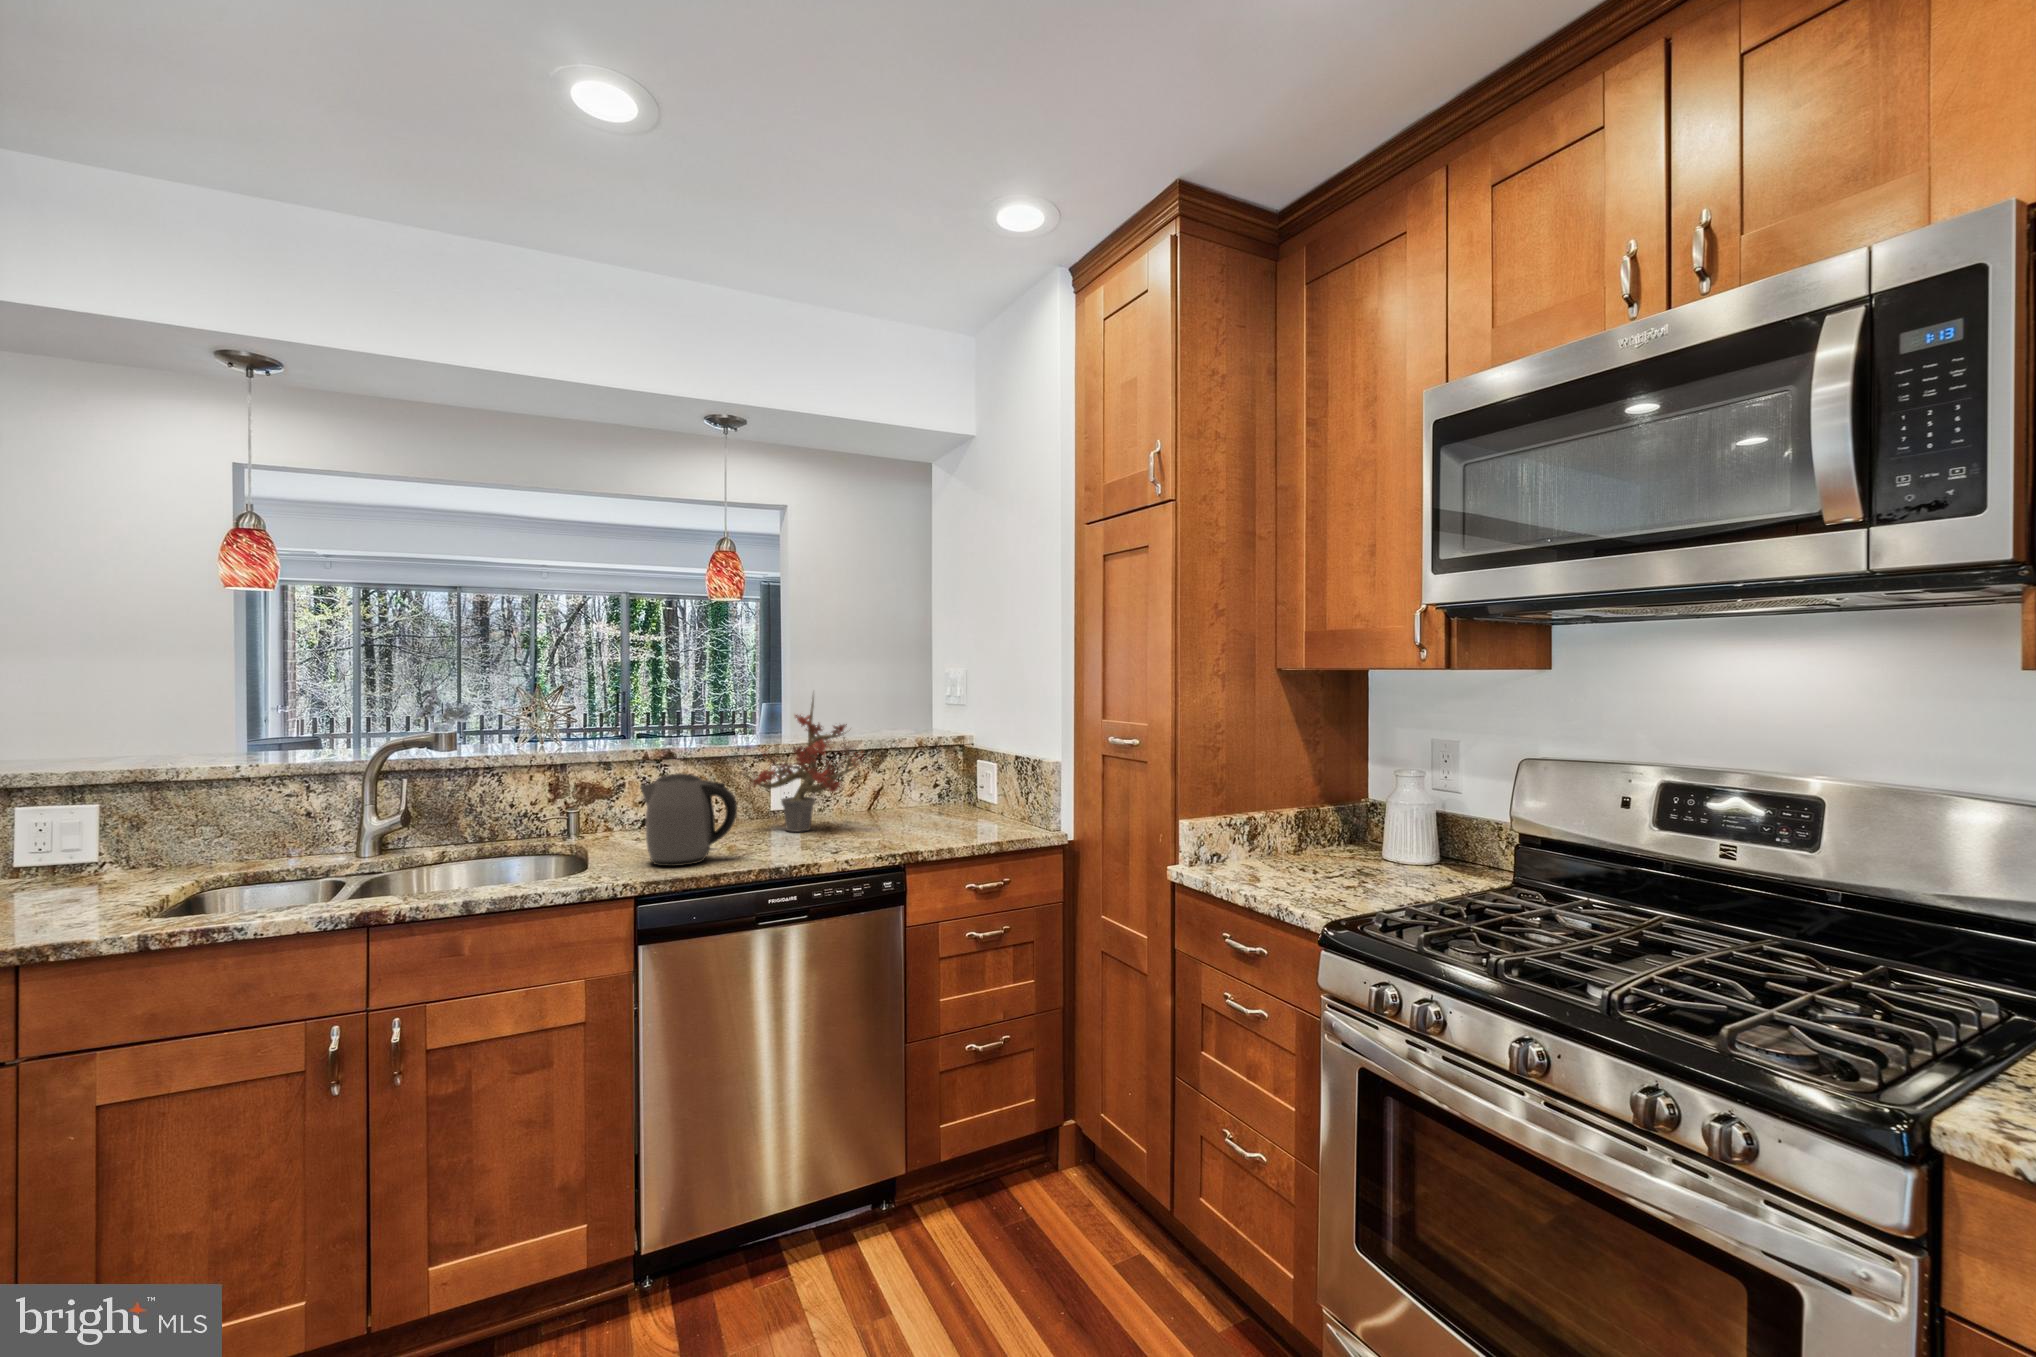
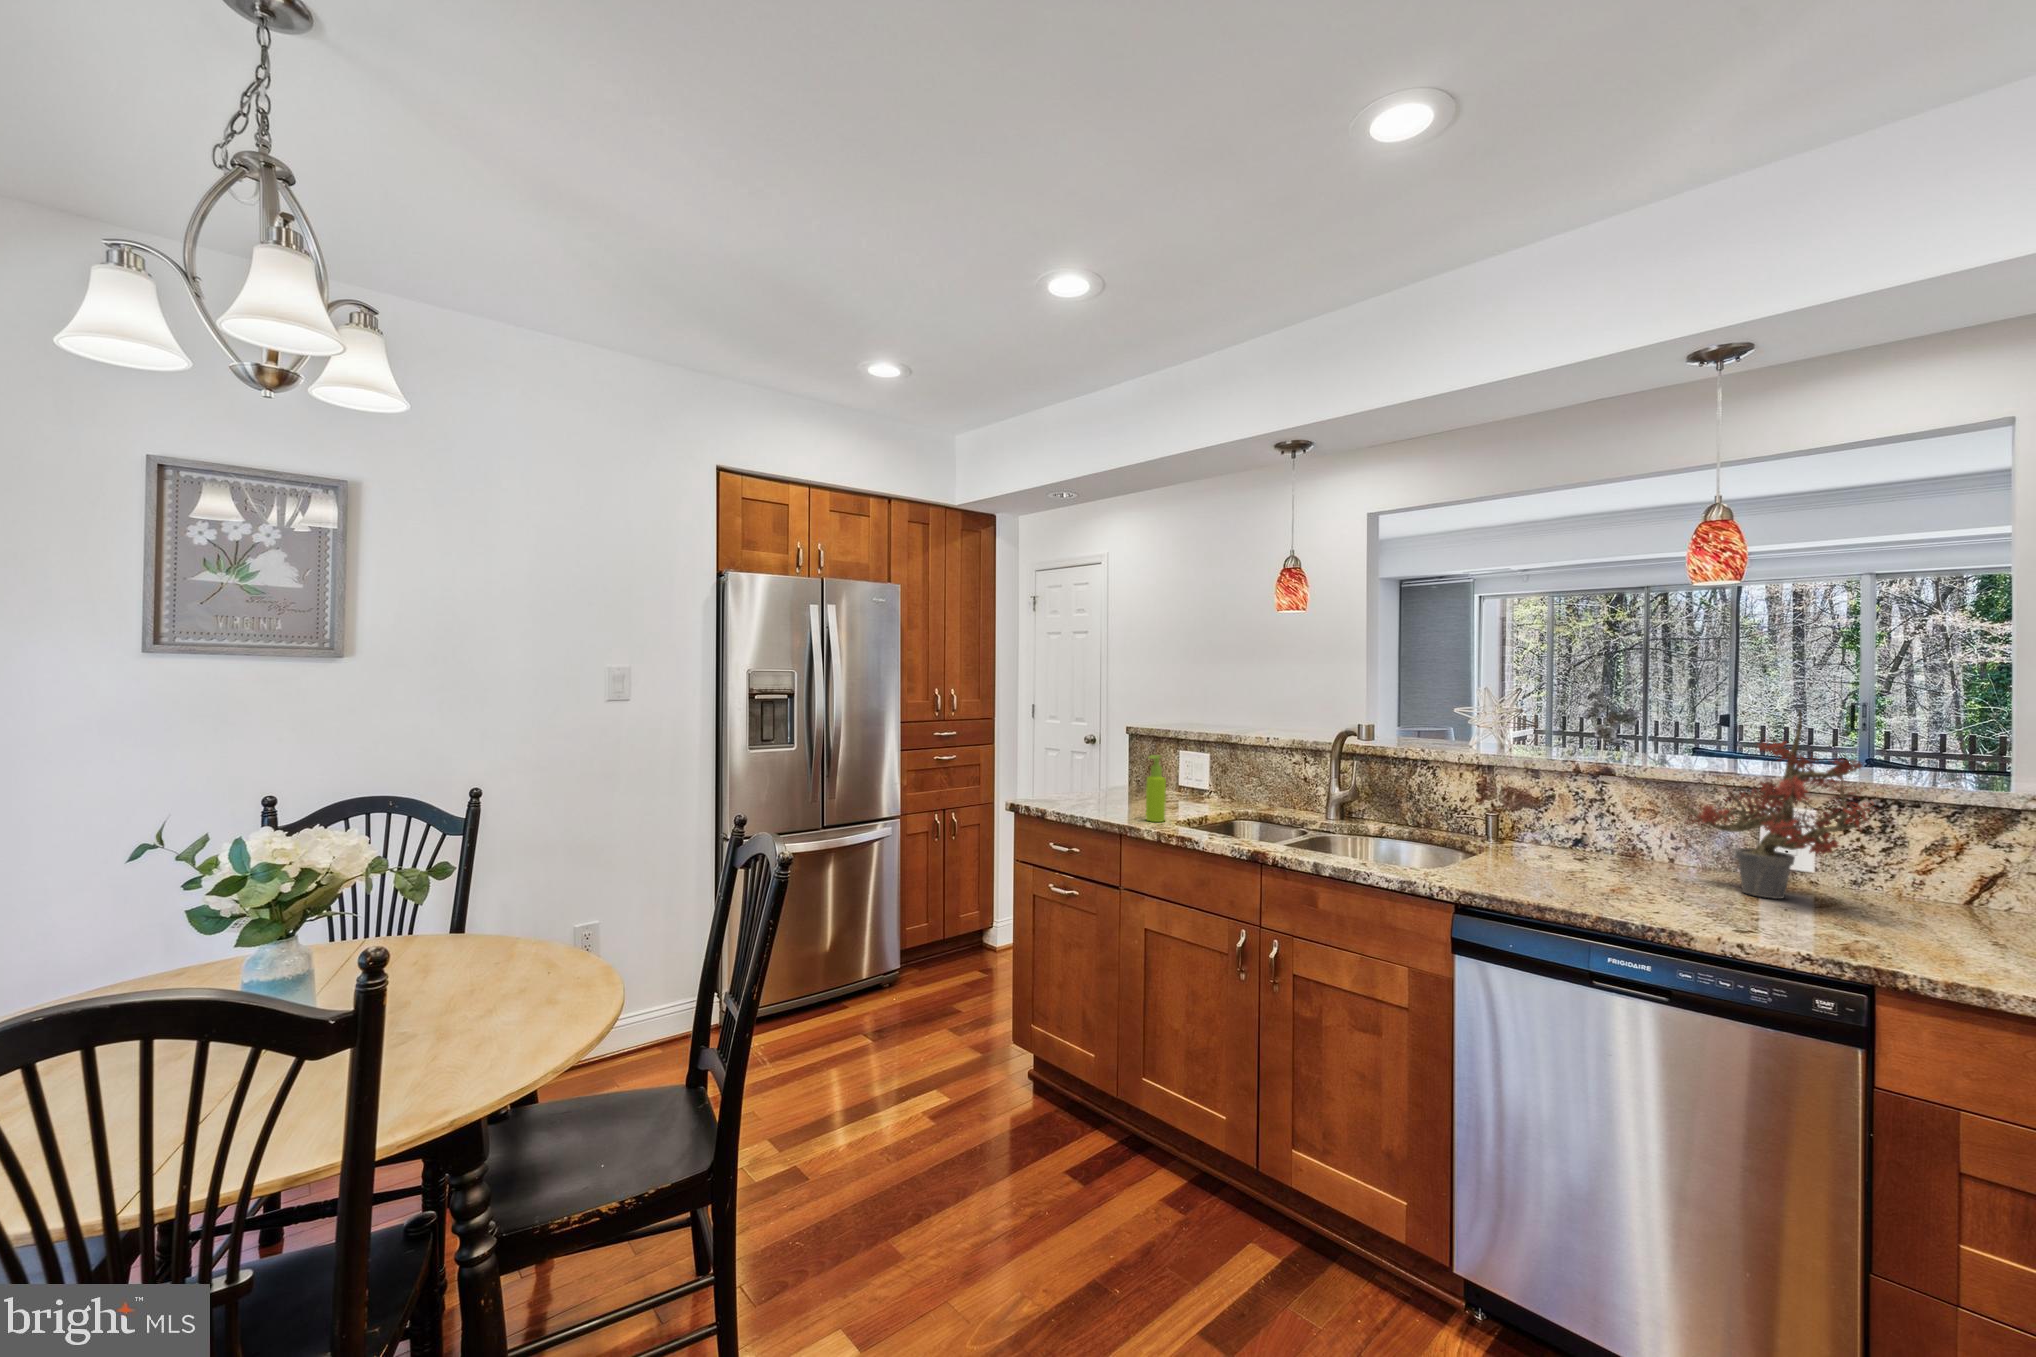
kettle: present [640,773,737,866] -> none [1493,789,1603,890]
soap dispenser: none [68,812,115,926] -> present [1146,755,1166,822]

